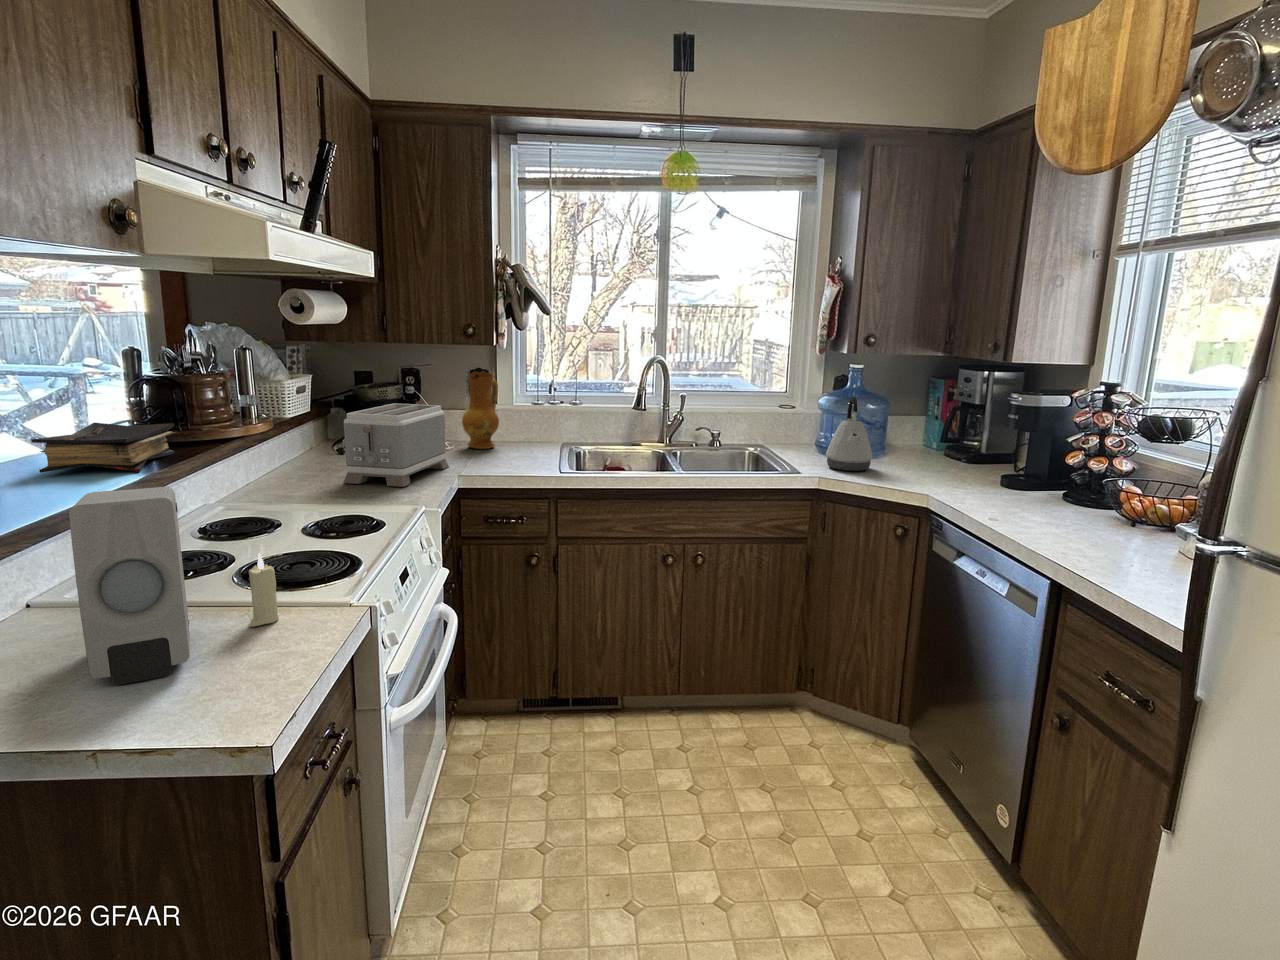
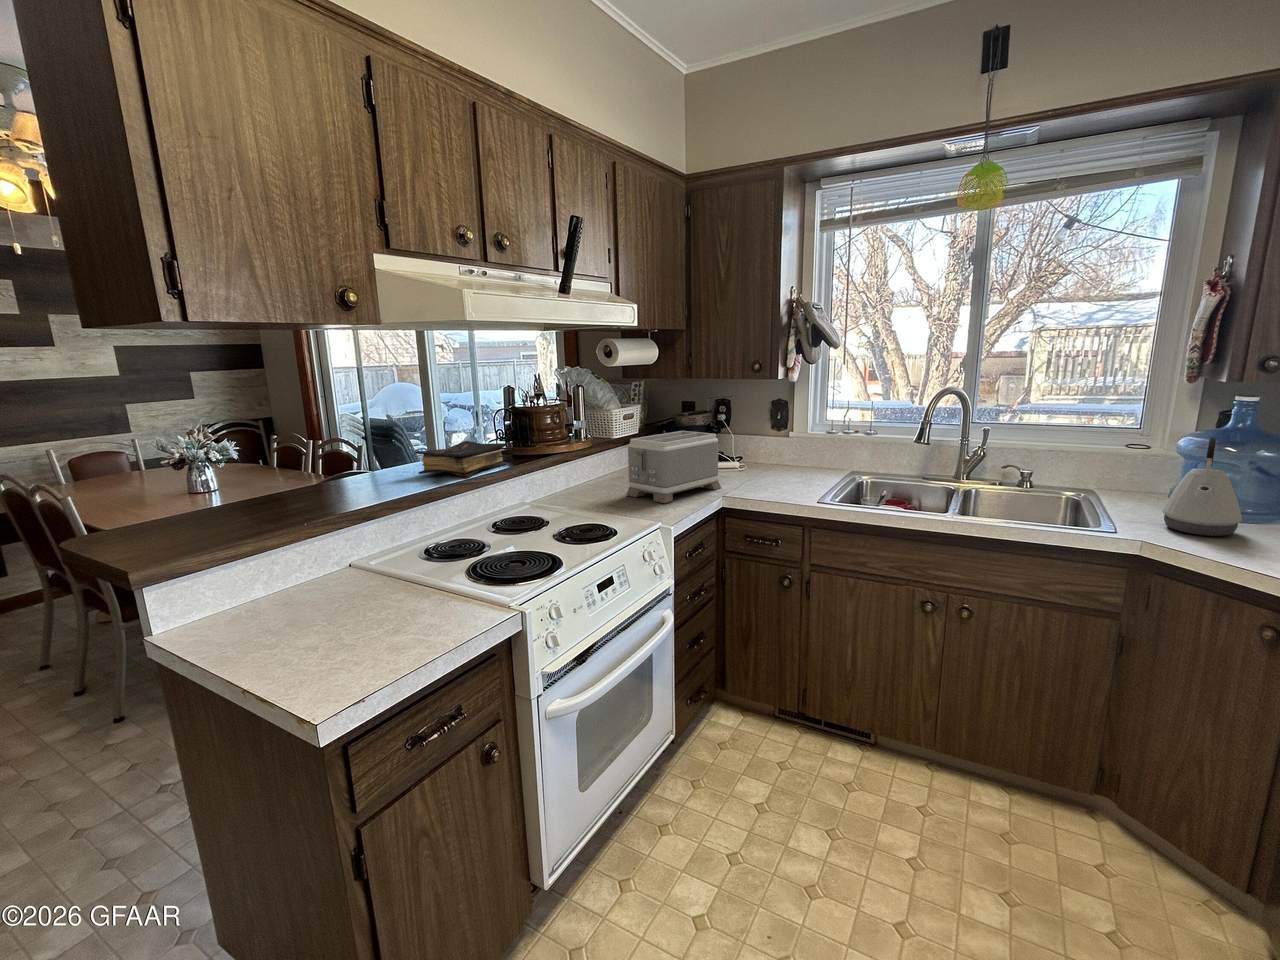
ceramic jug: present [462,372,499,449] -> none [752,403,789,473]
soap dispenser: present [69,487,190,684] -> none [298,496,400,636]
candle: present [249,553,279,627] -> none [433,553,457,609]

